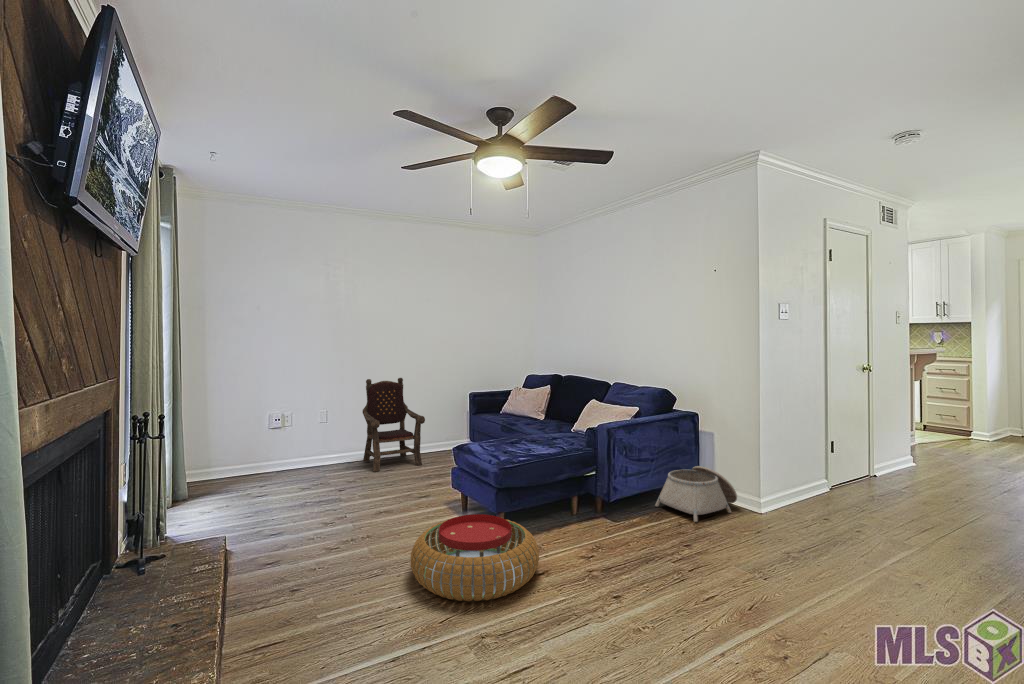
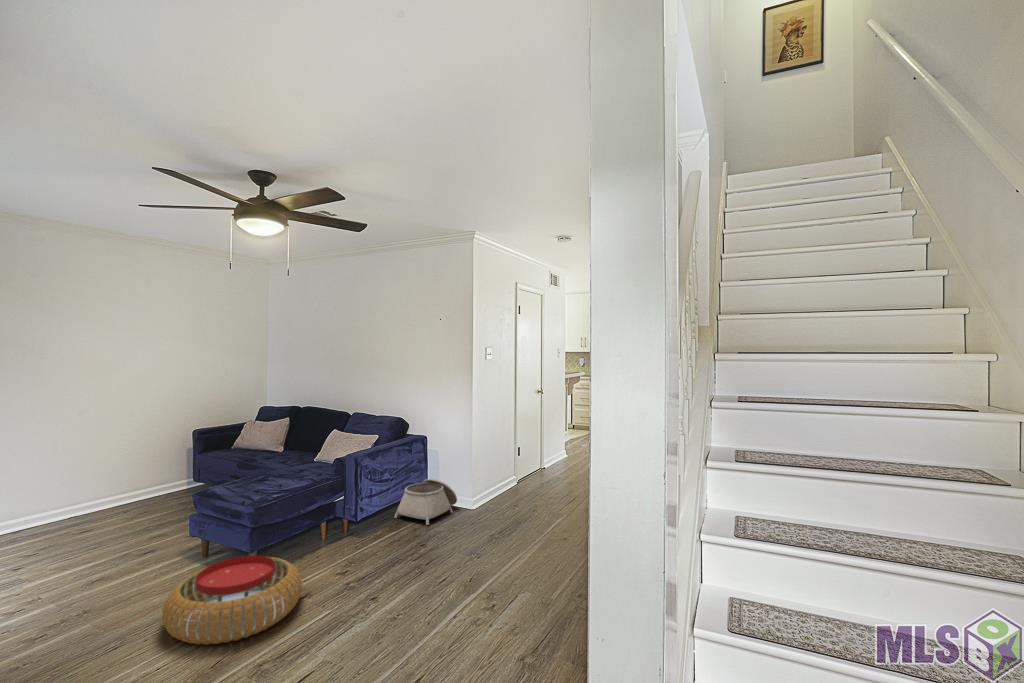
armchair: present [363,378,425,471] -> none [37,420,136,537]

